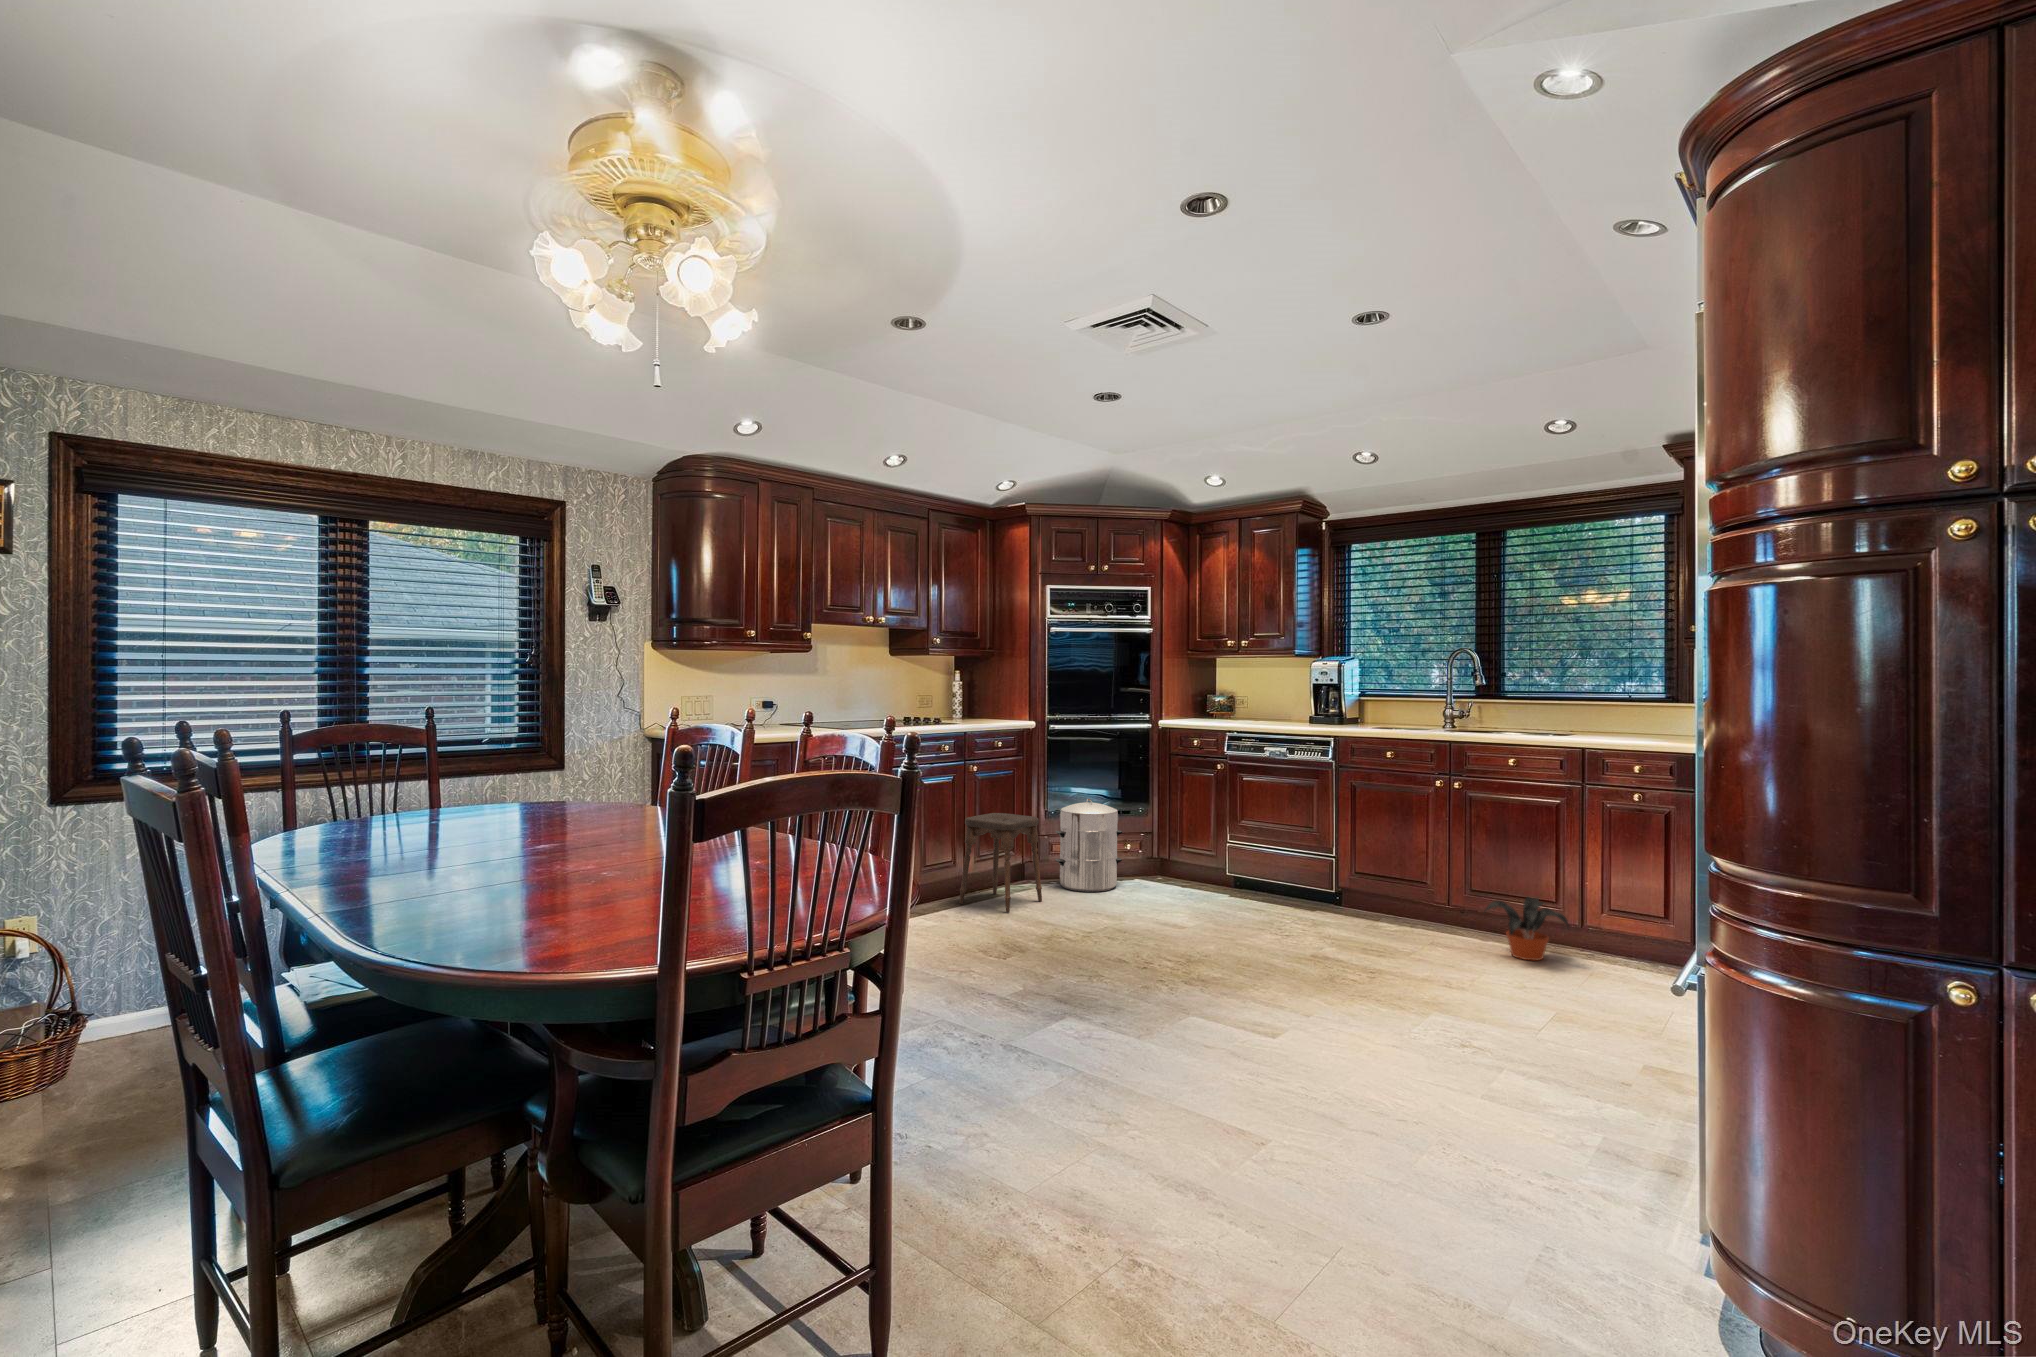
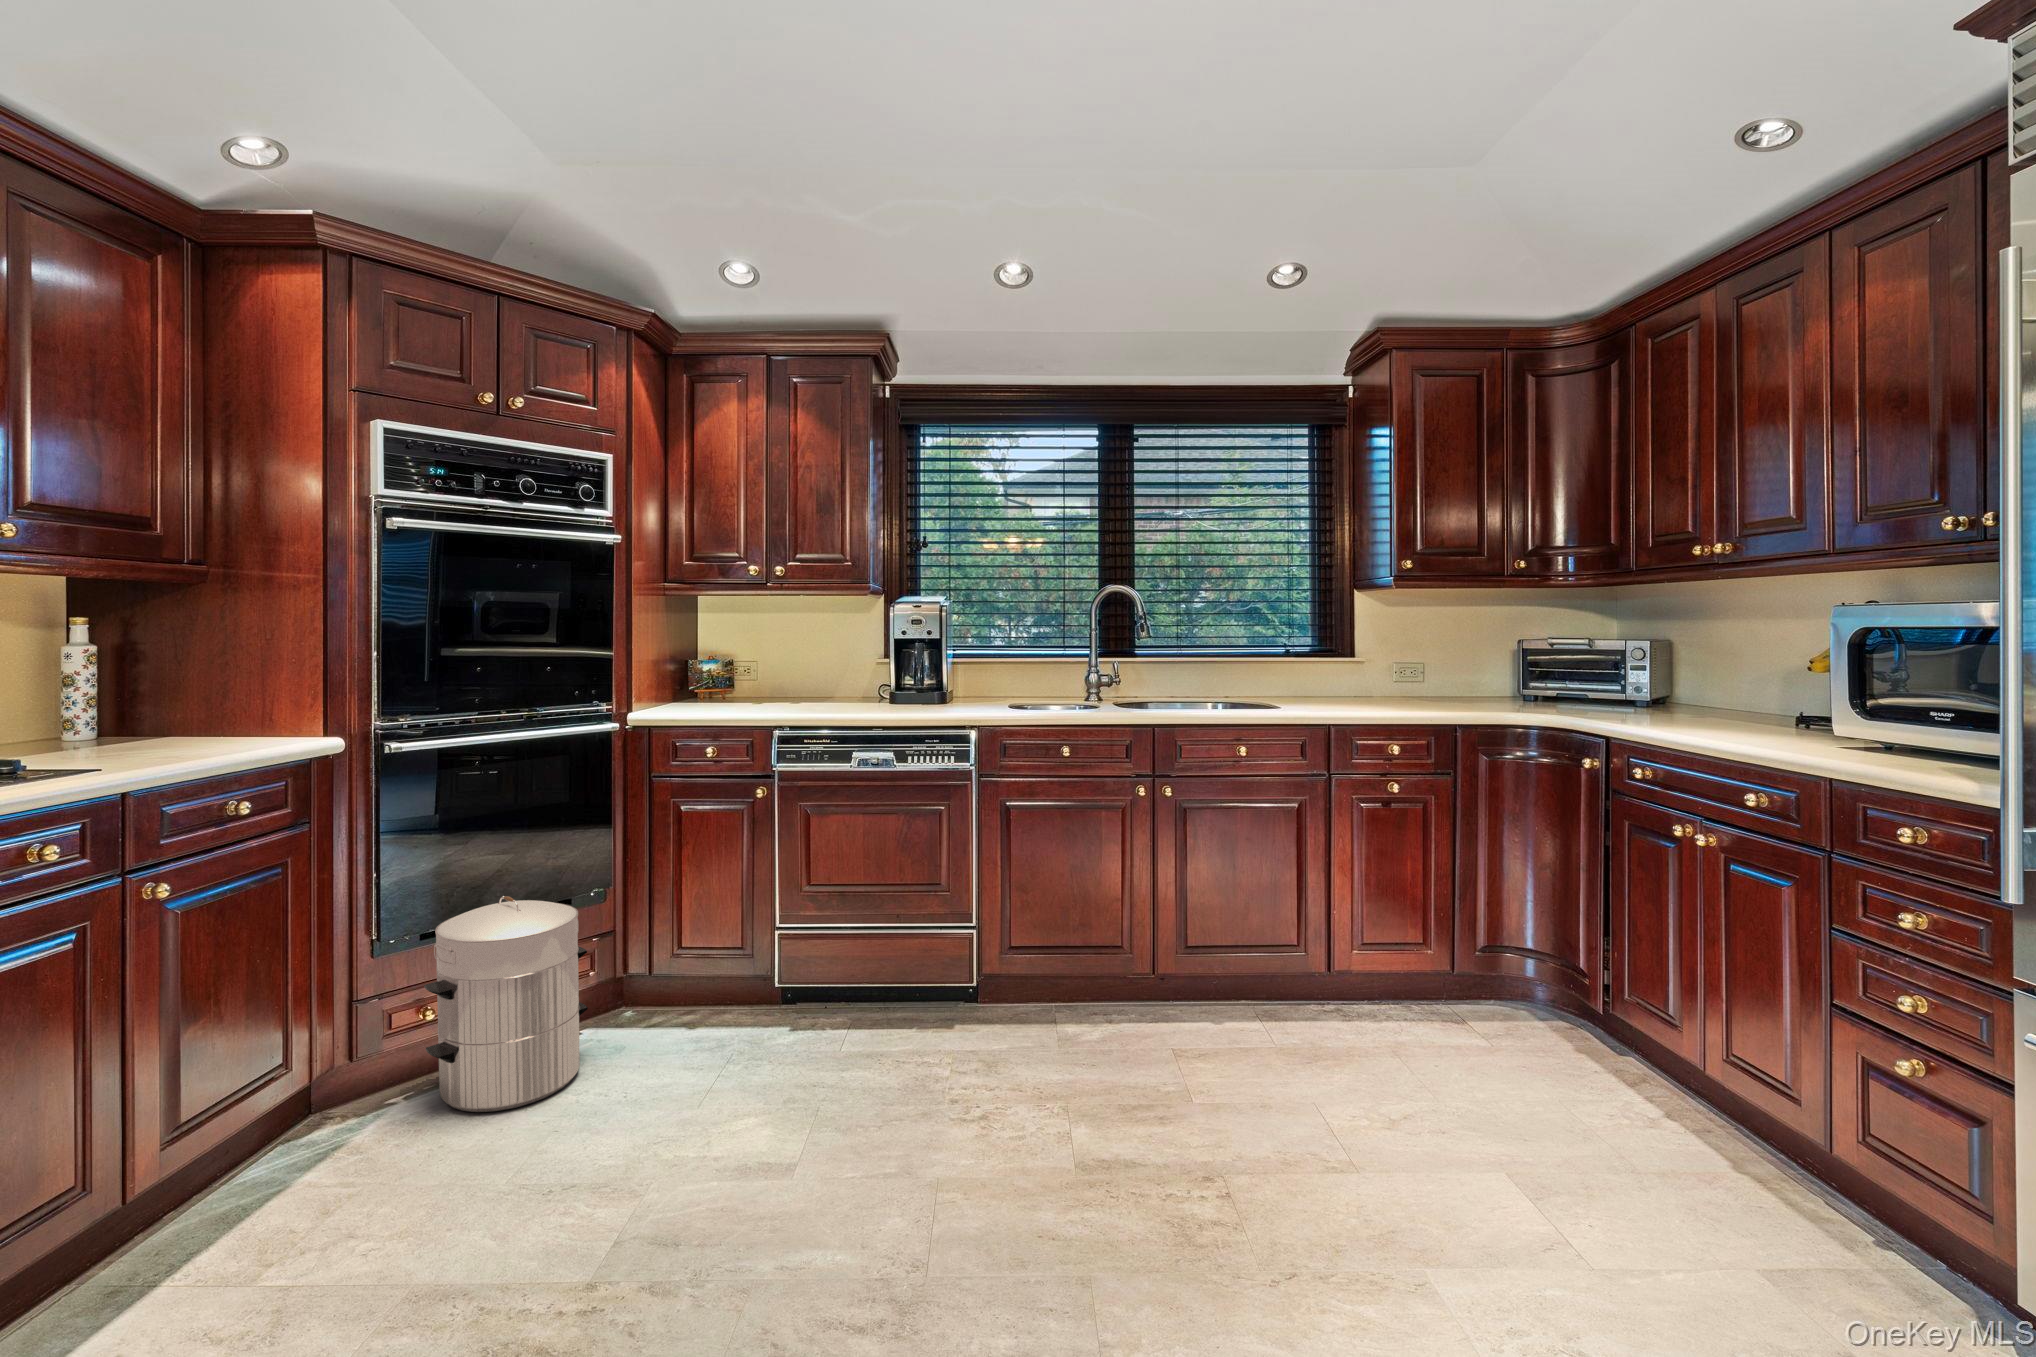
stool: present [959,813,1042,912] -> none [139,987,420,1310]
potted plant: present [1486,897,1568,960] -> none [1260,947,1375,1049]

